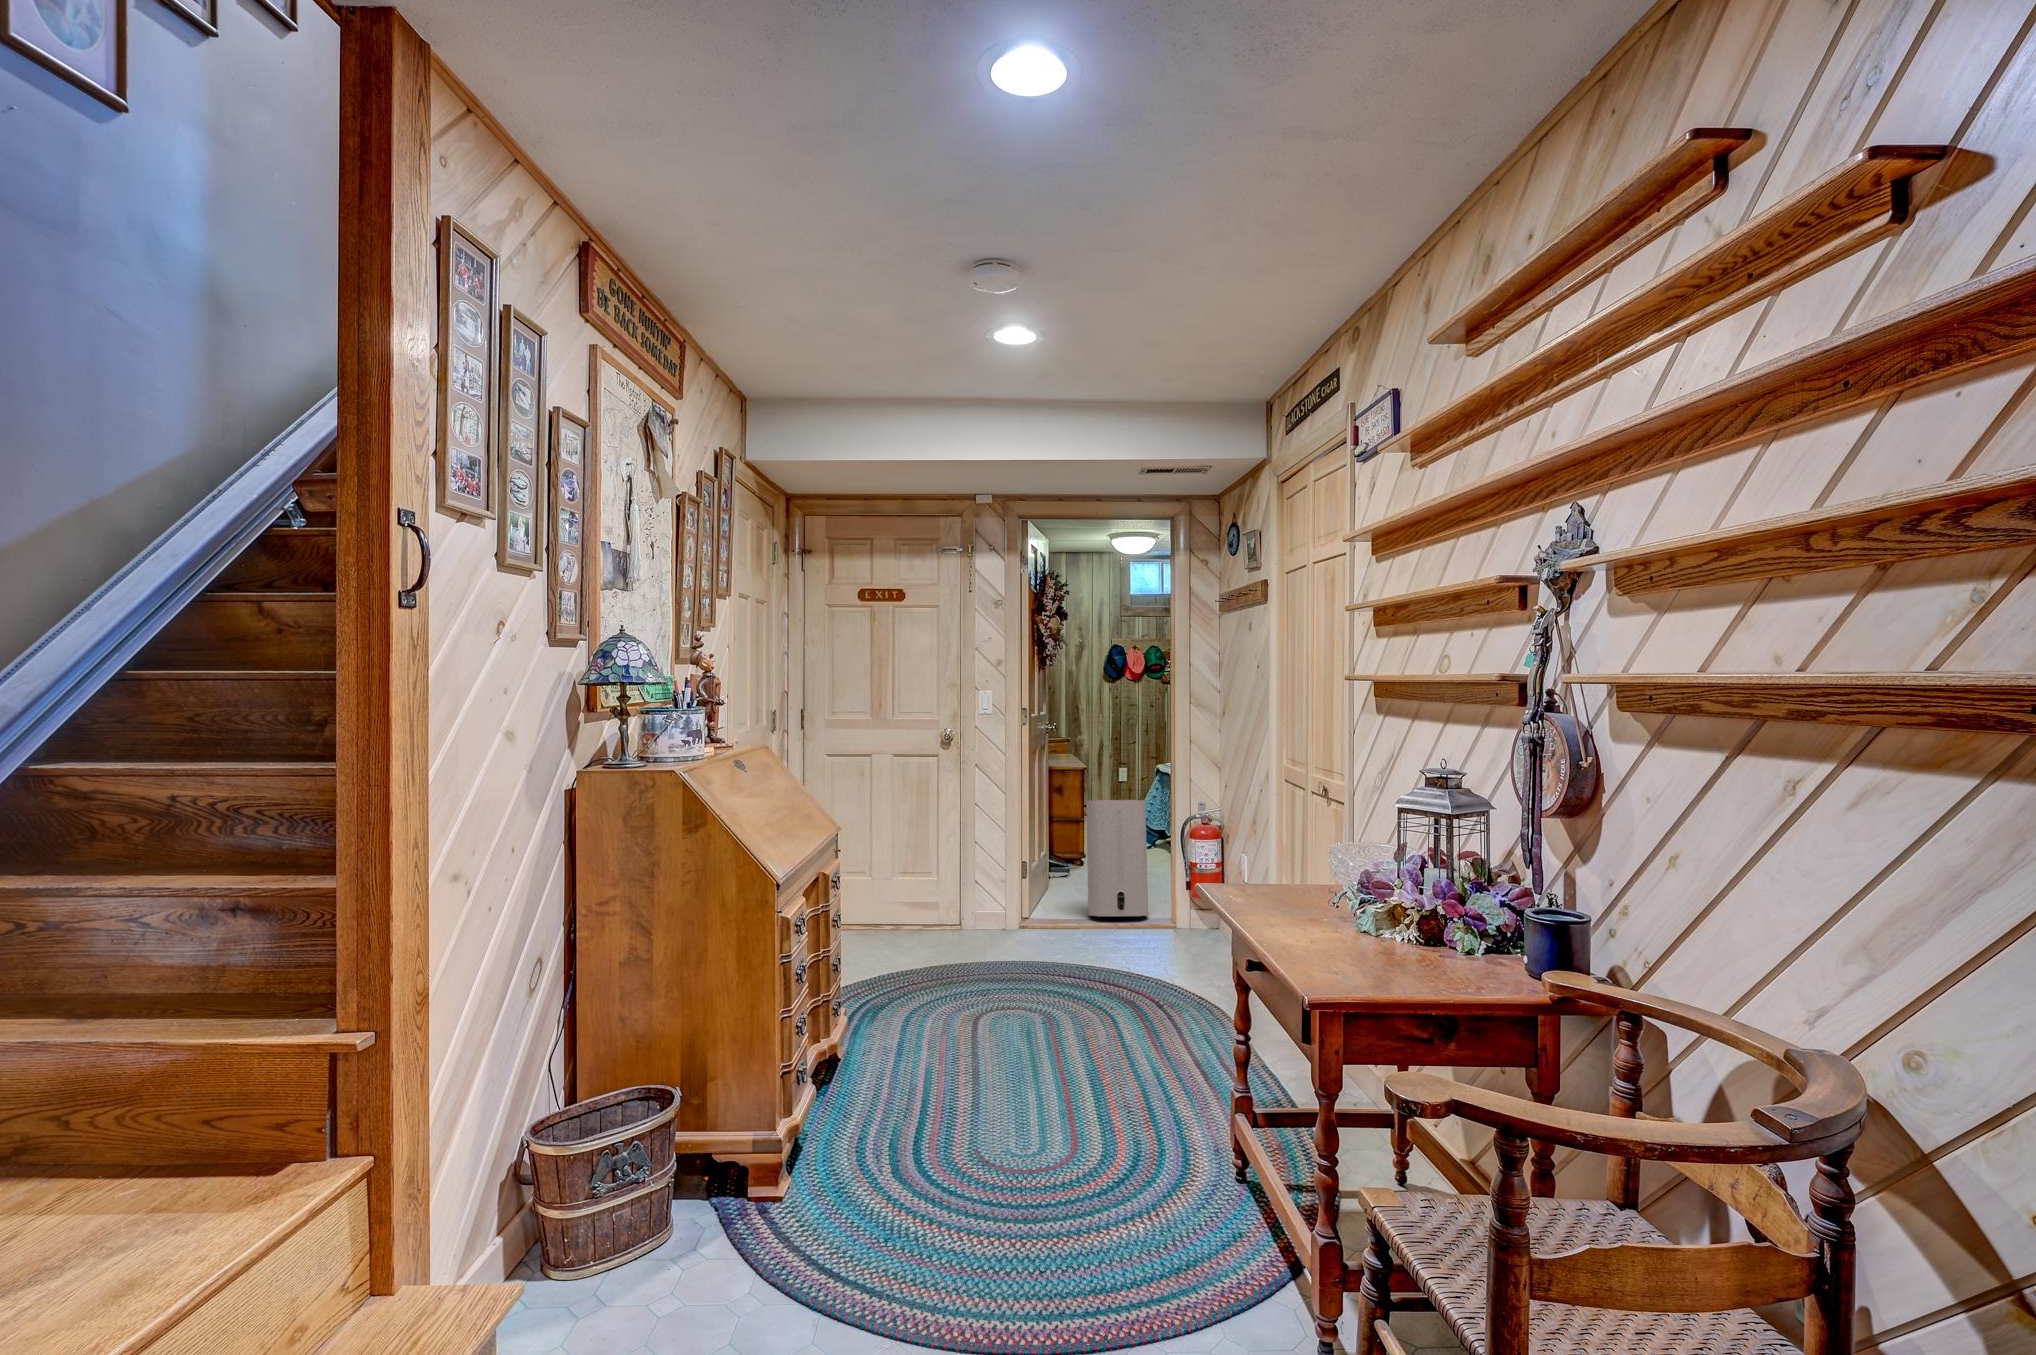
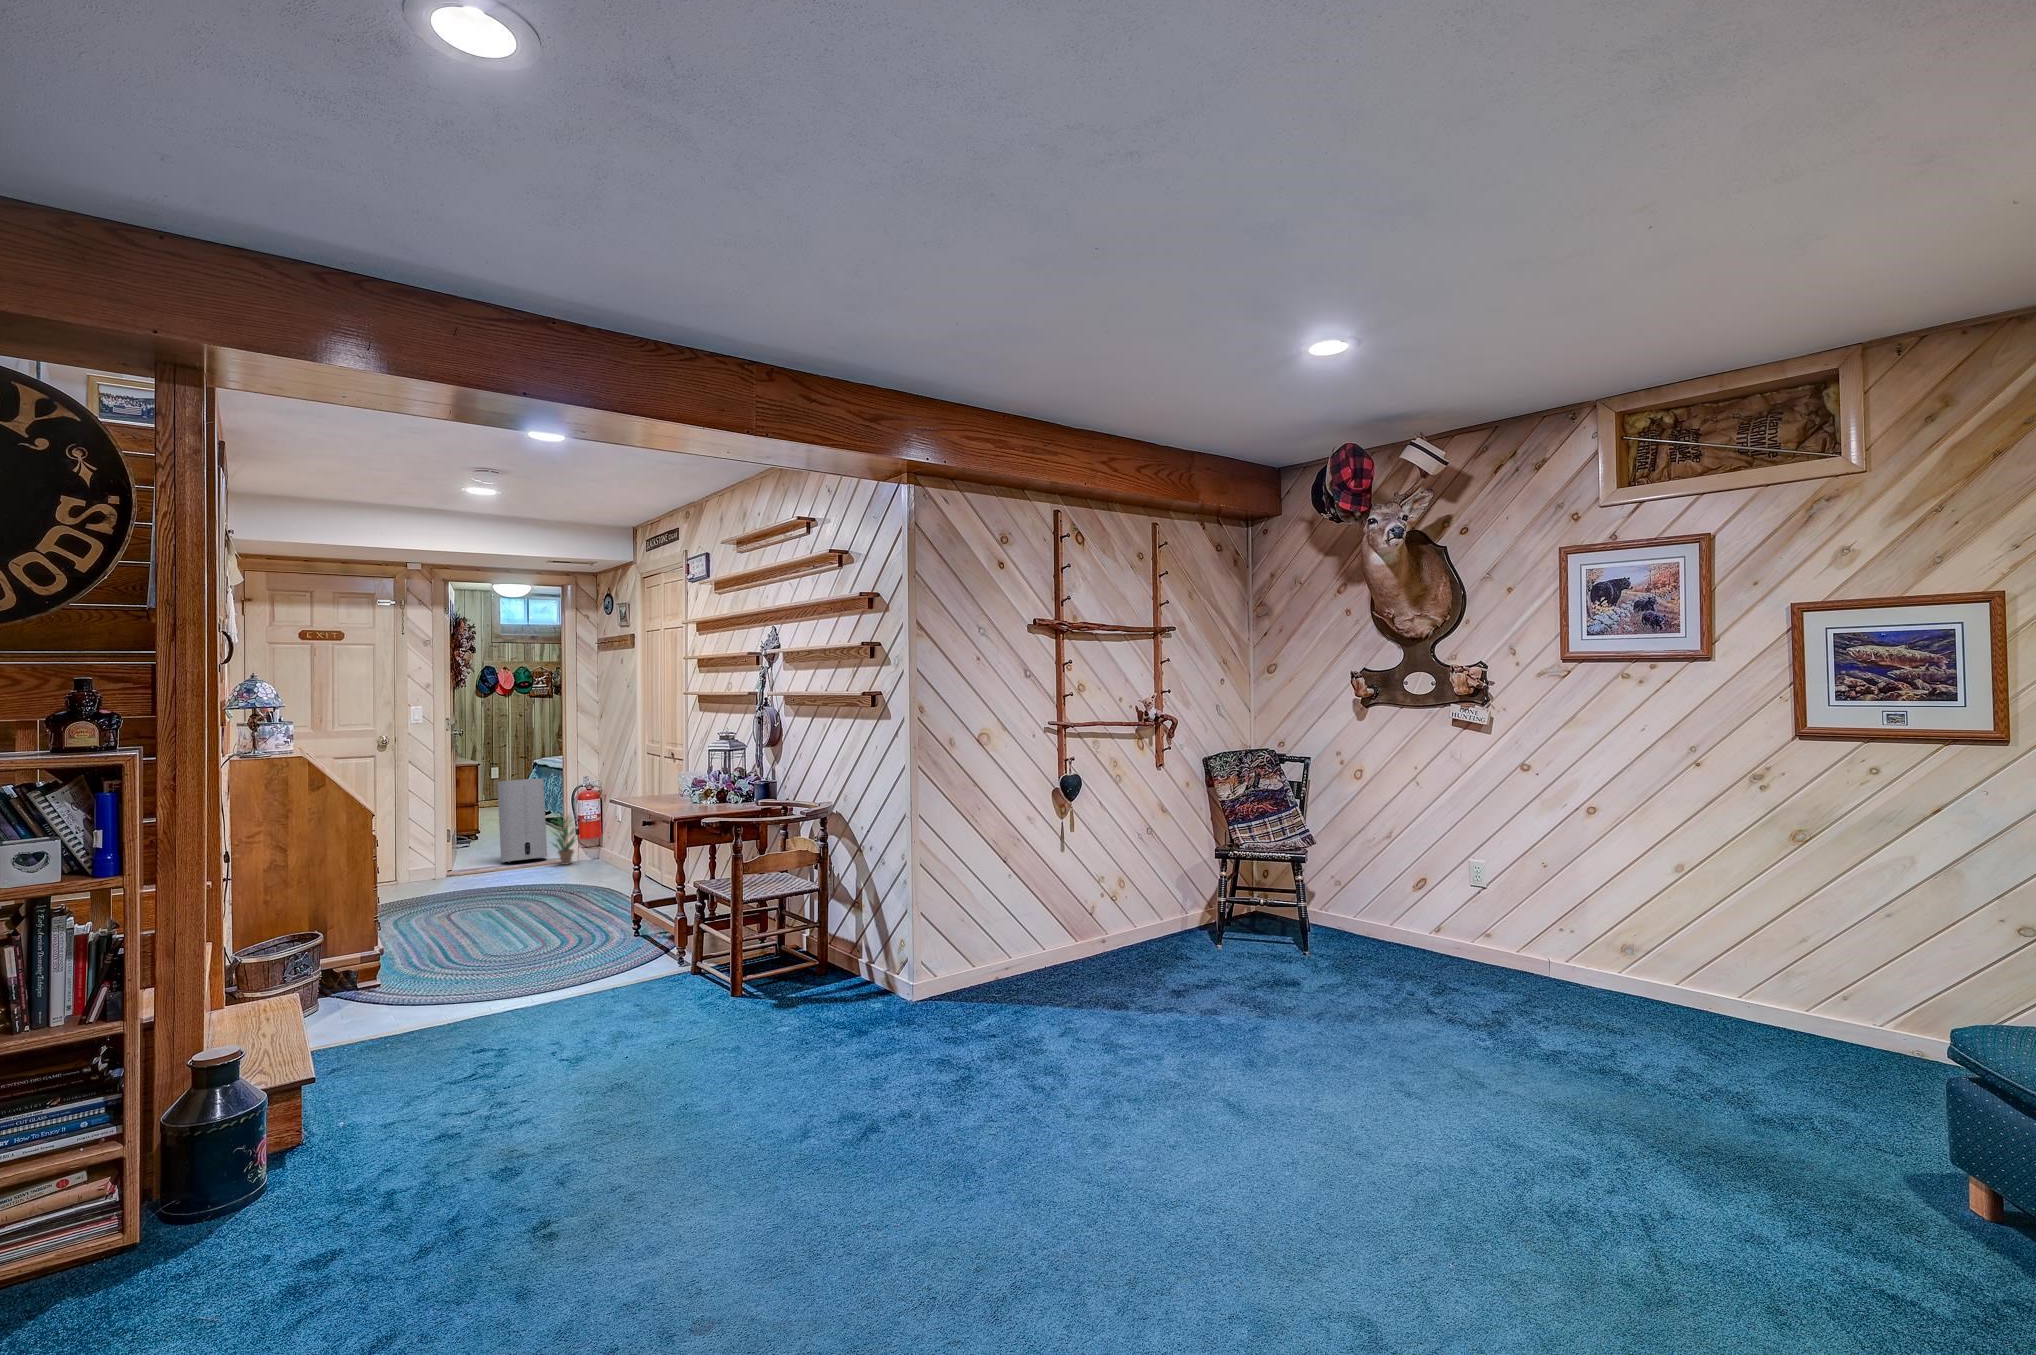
potted plant: none [1146,853,1188,936] -> present [554,814,575,865]

